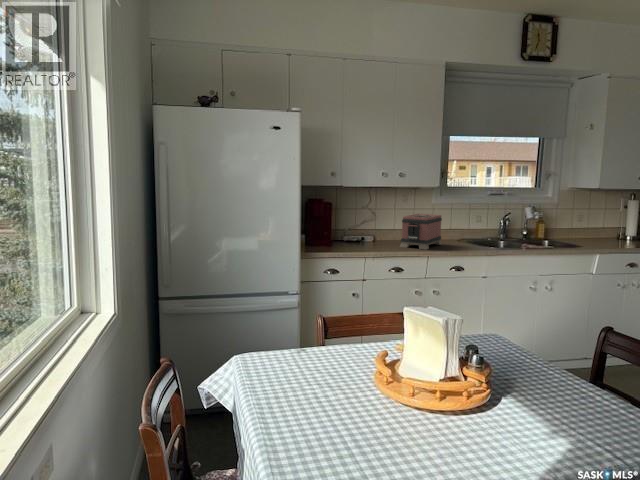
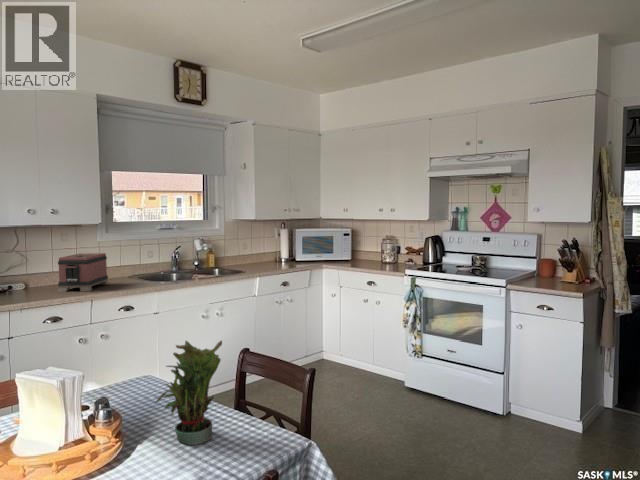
potted plant: none [520,309,599,411] -> present [156,341,222,445]

